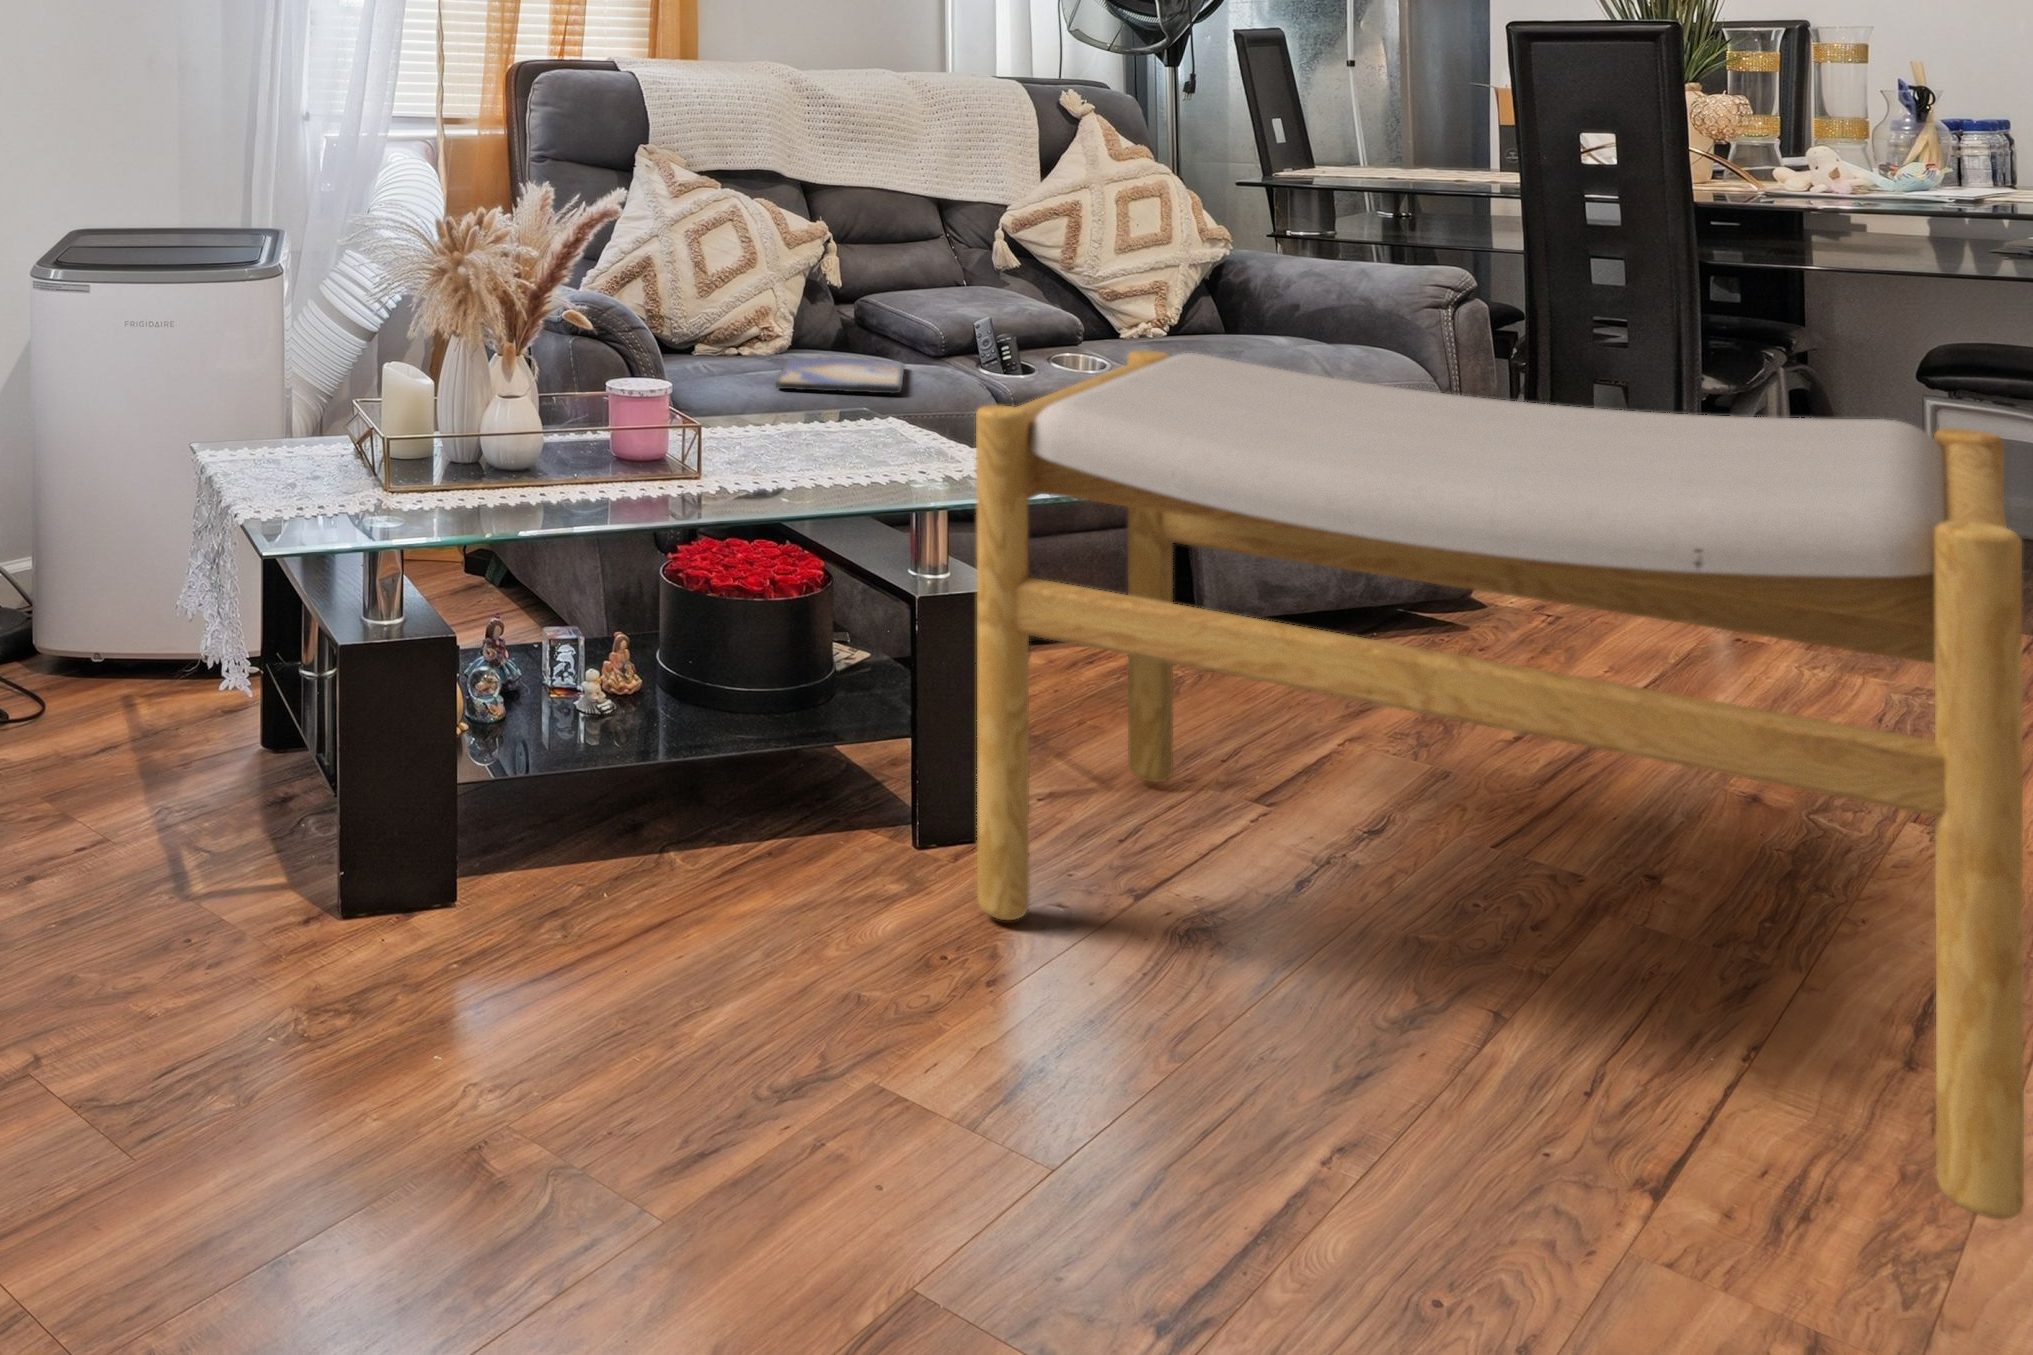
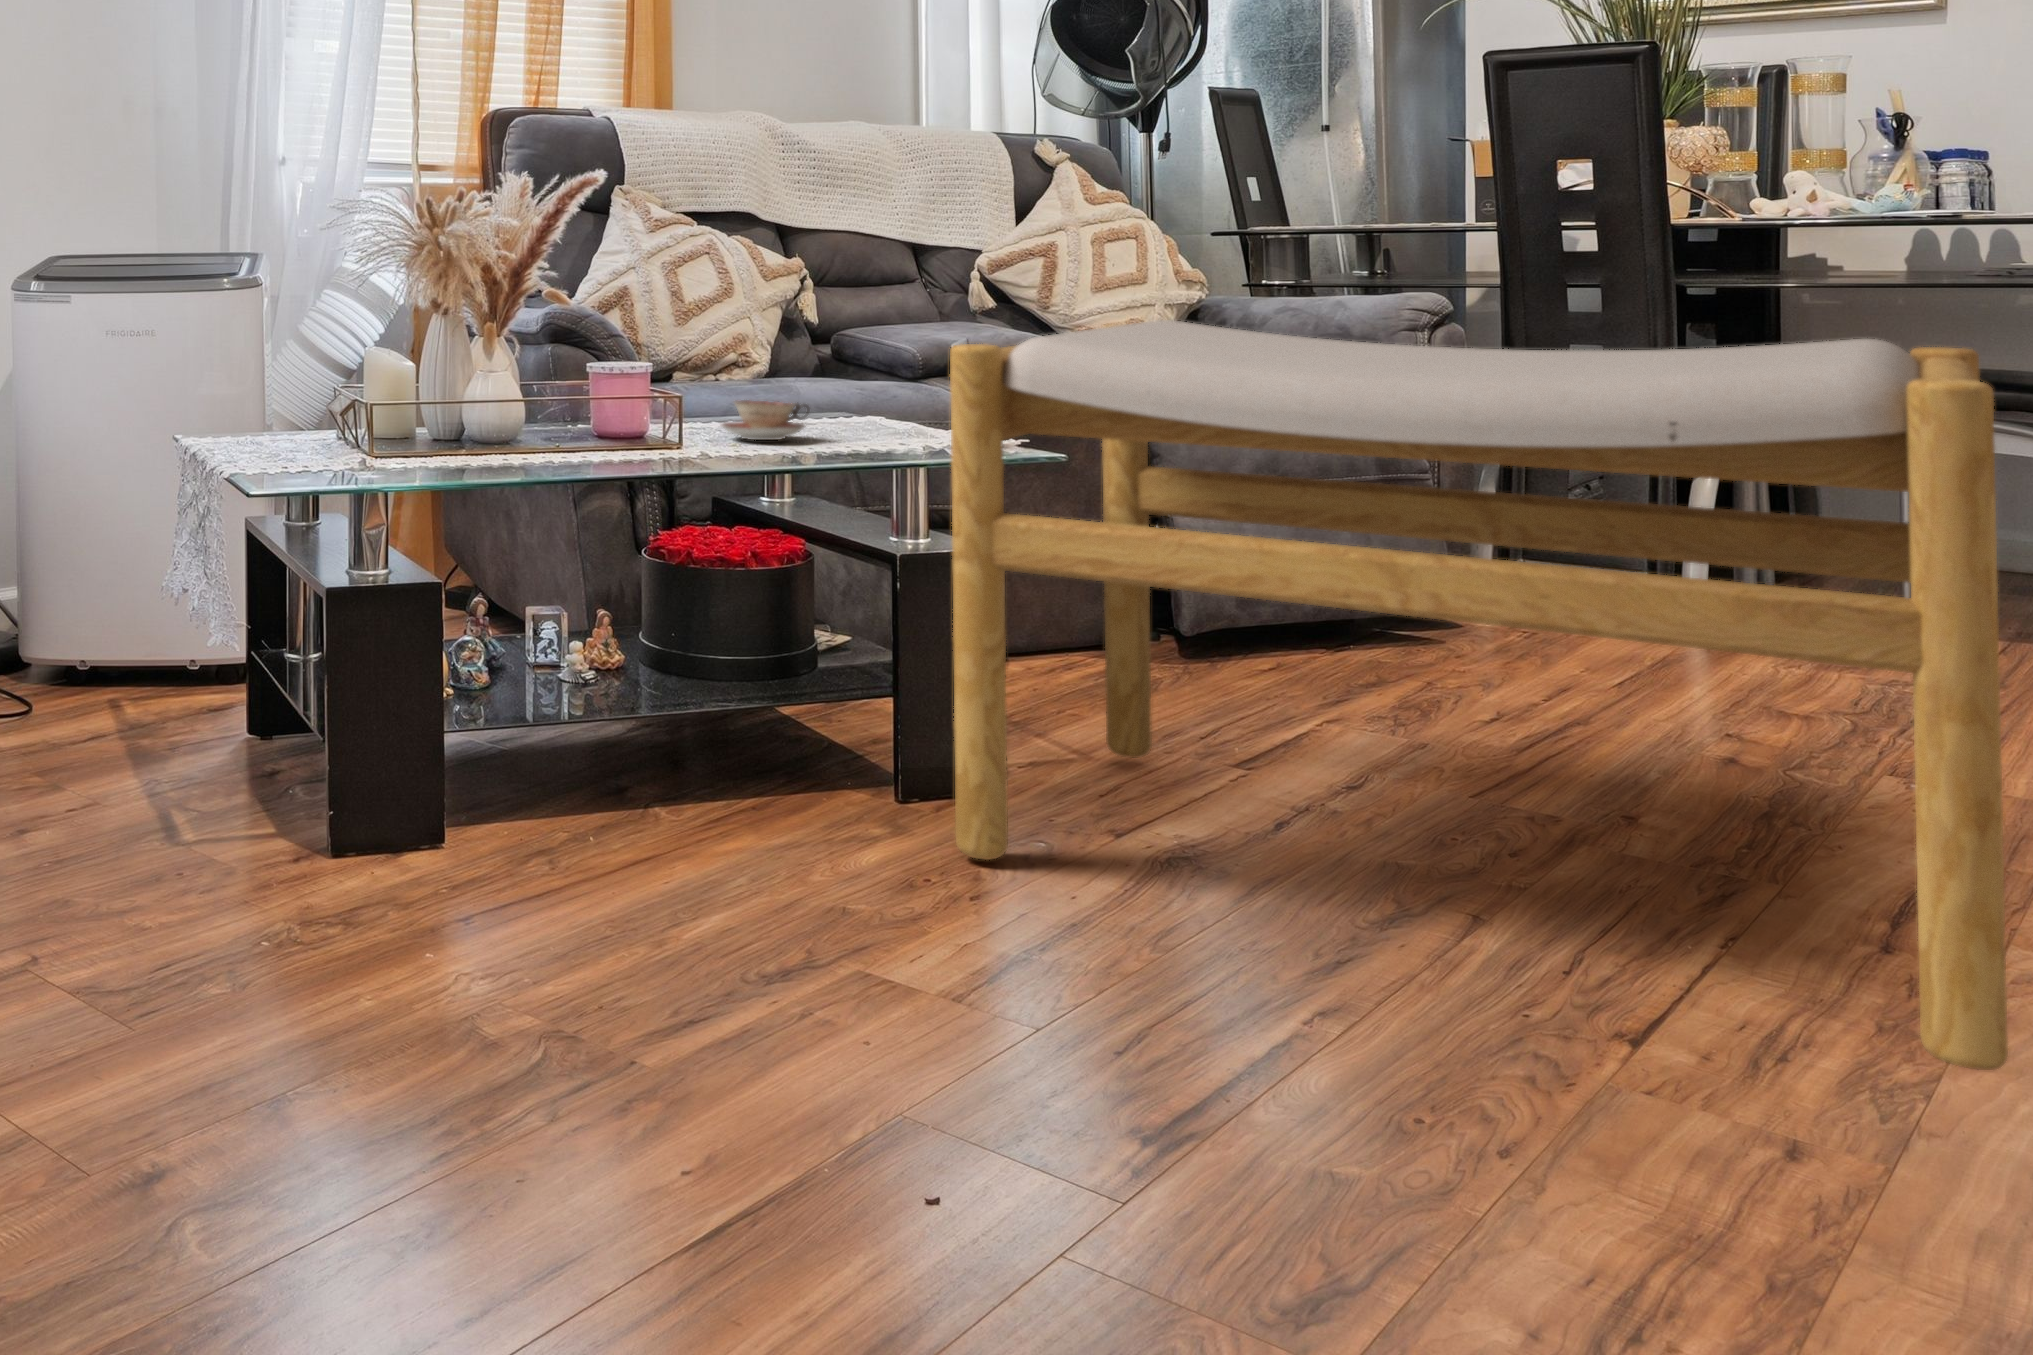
tablet: present [775,358,904,393] -> none [745,380,876,401]
teacup: none [748,418,838,462] -> present [721,400,809,440]

